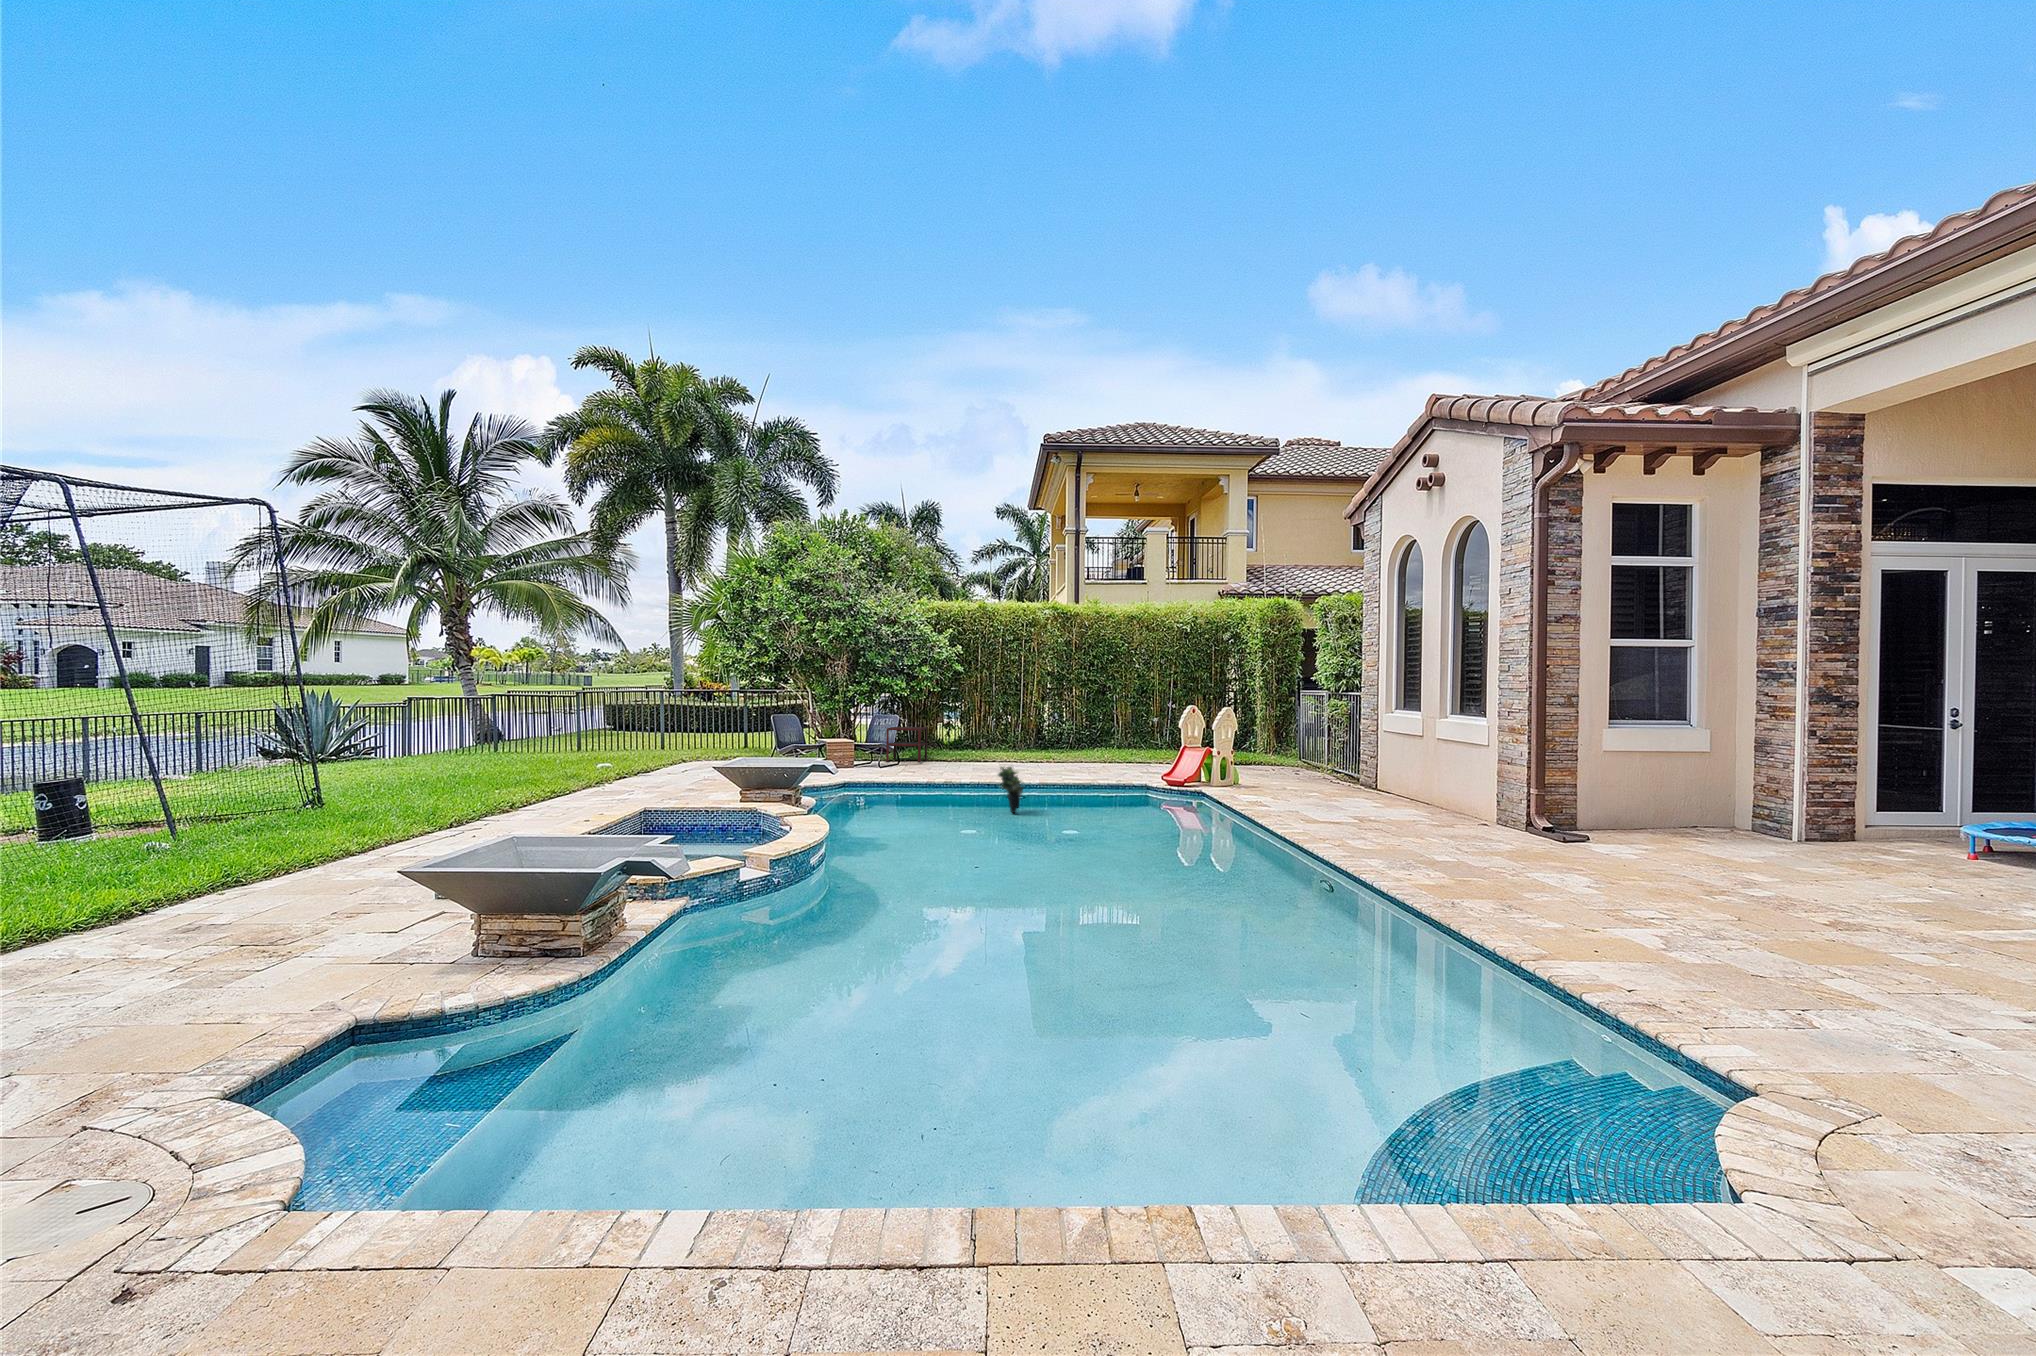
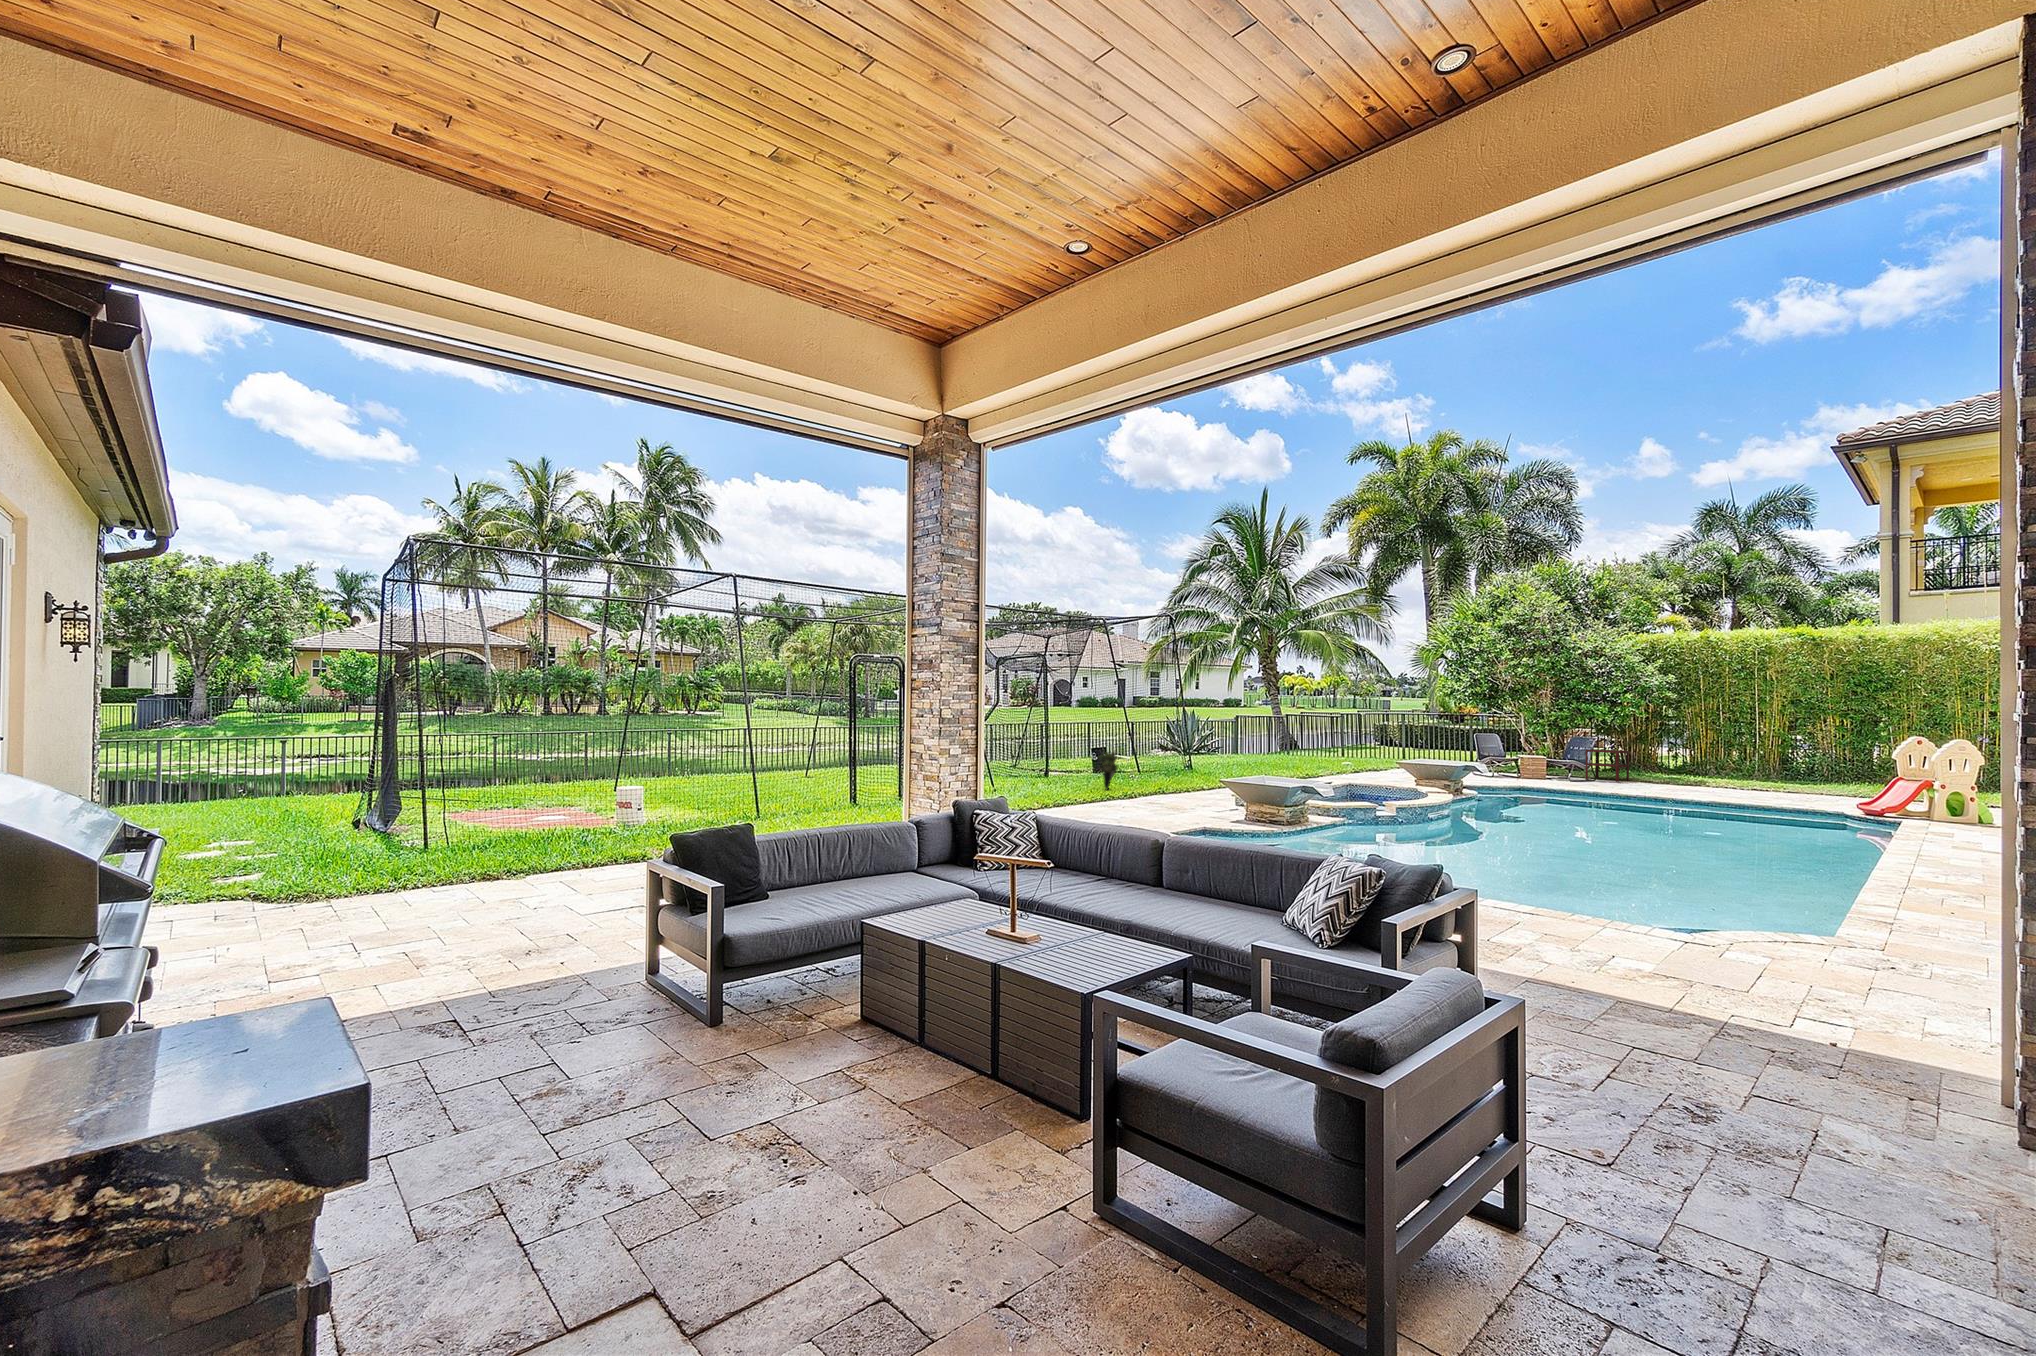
potted plant: present [998,766,1024,813] -> present [1099,752,1118,790]

